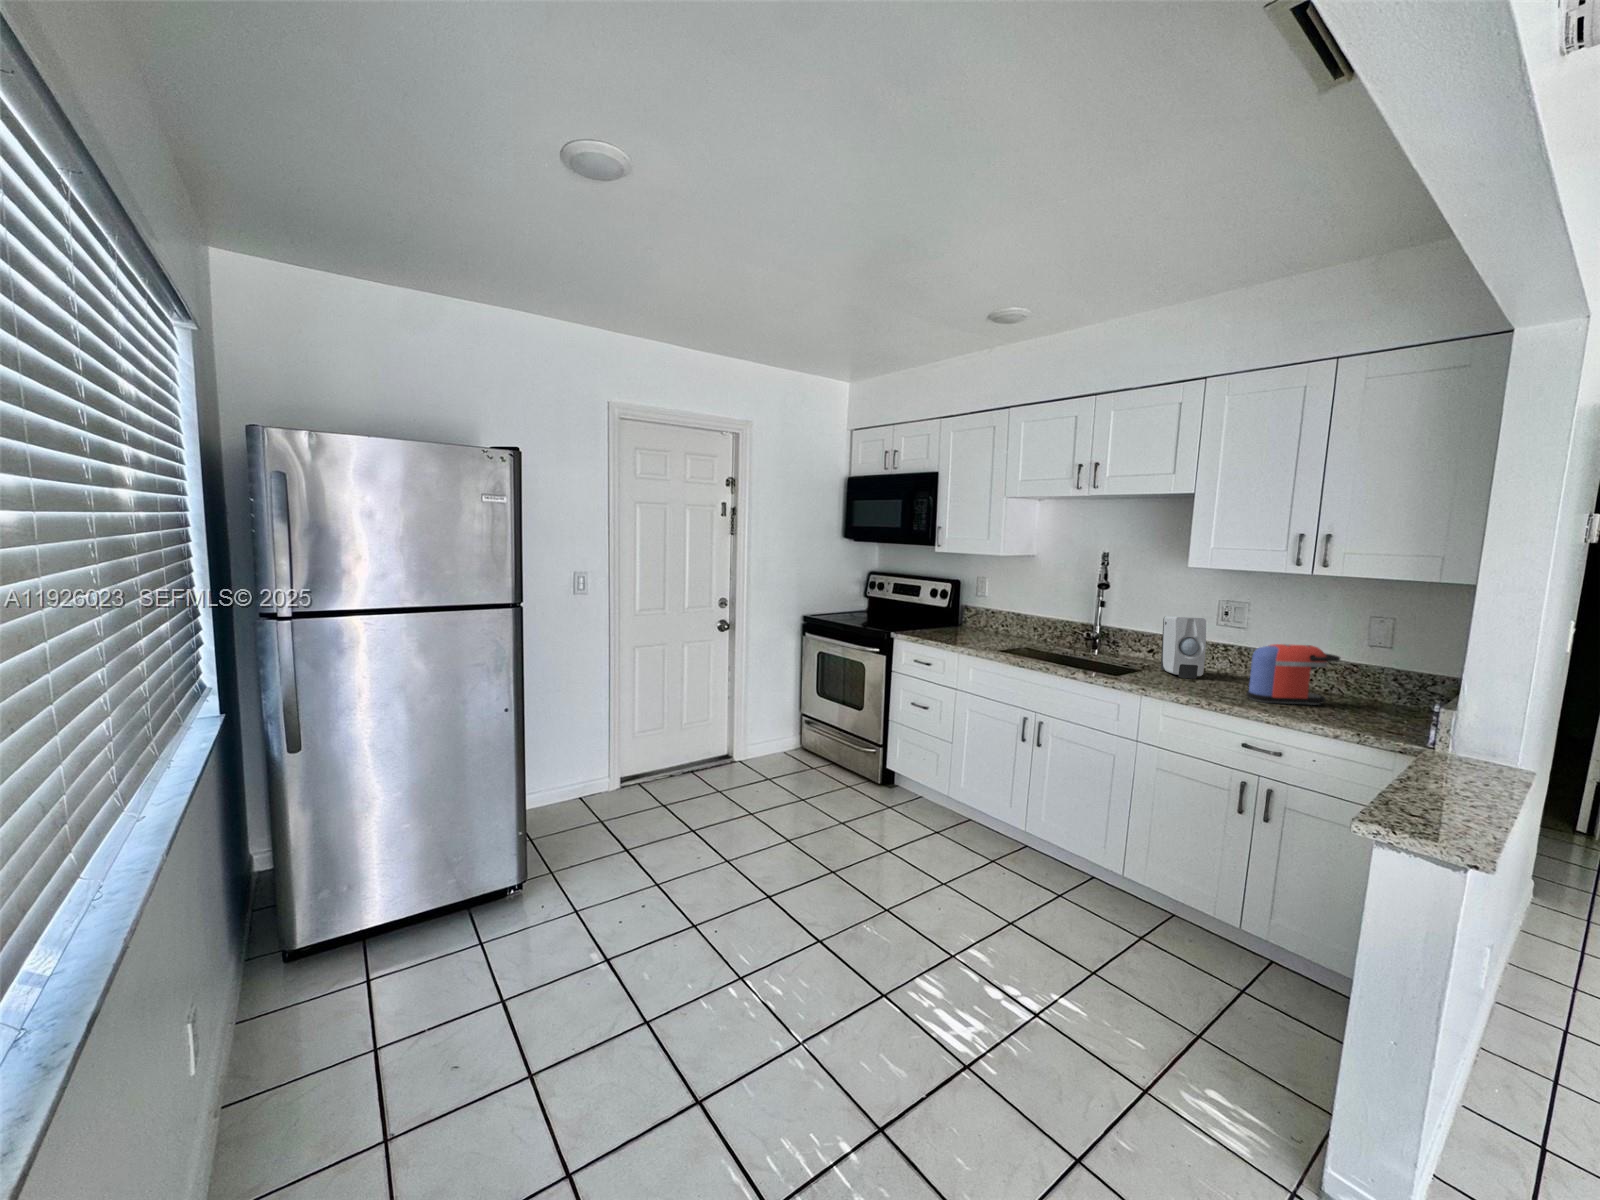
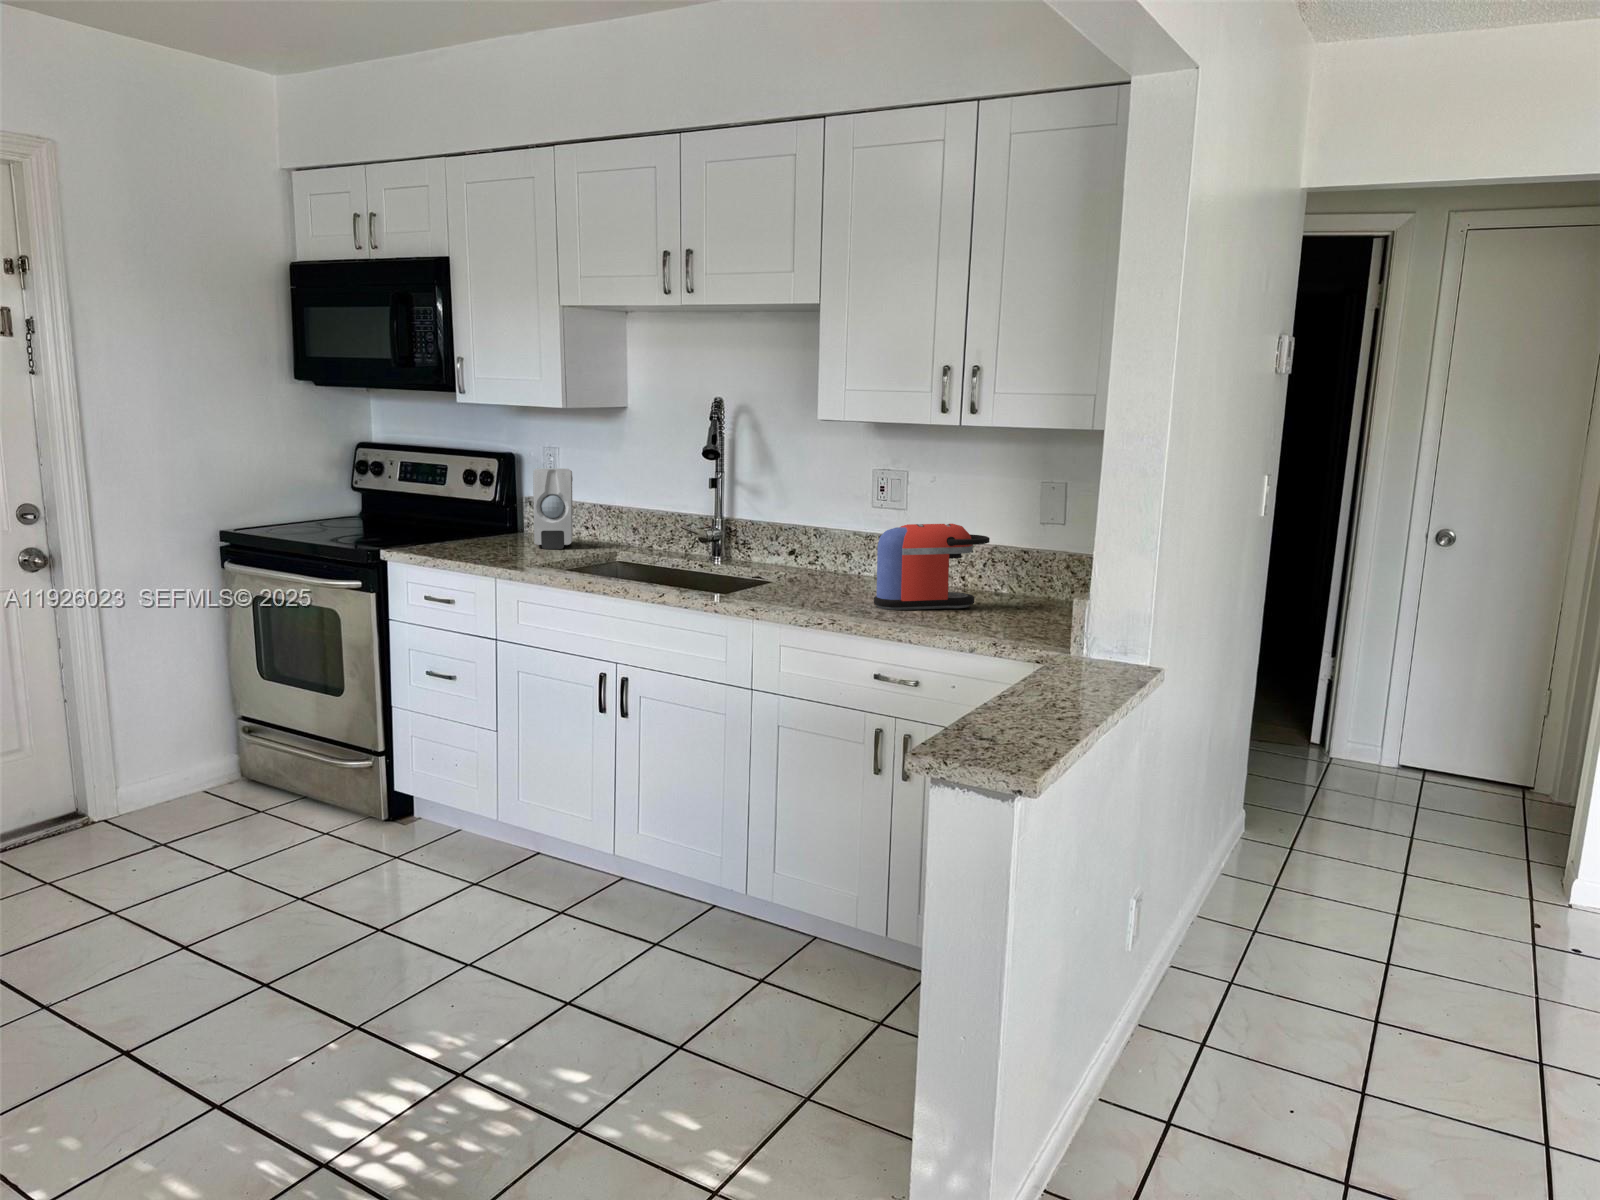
soap dispenser: present [1161,616,1206,679] -> present [533,468,573,549]

